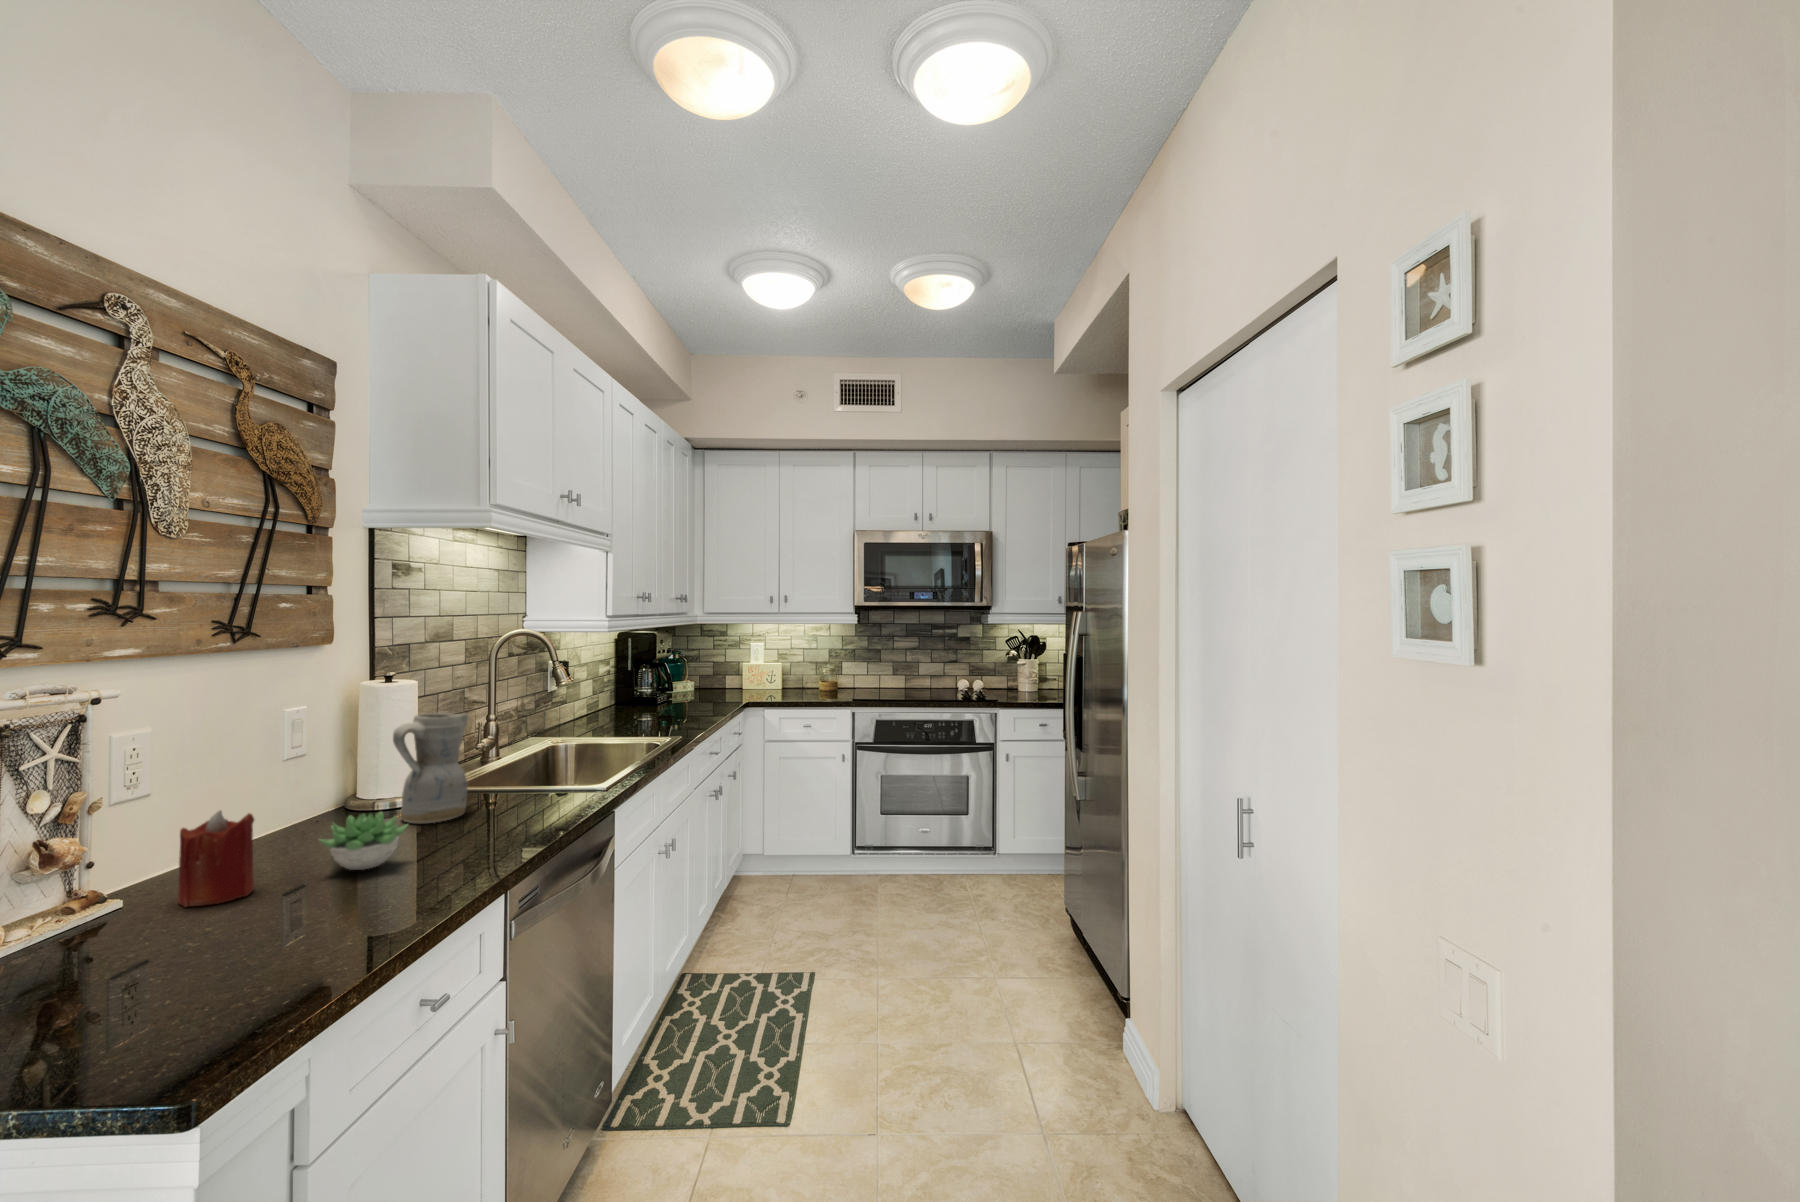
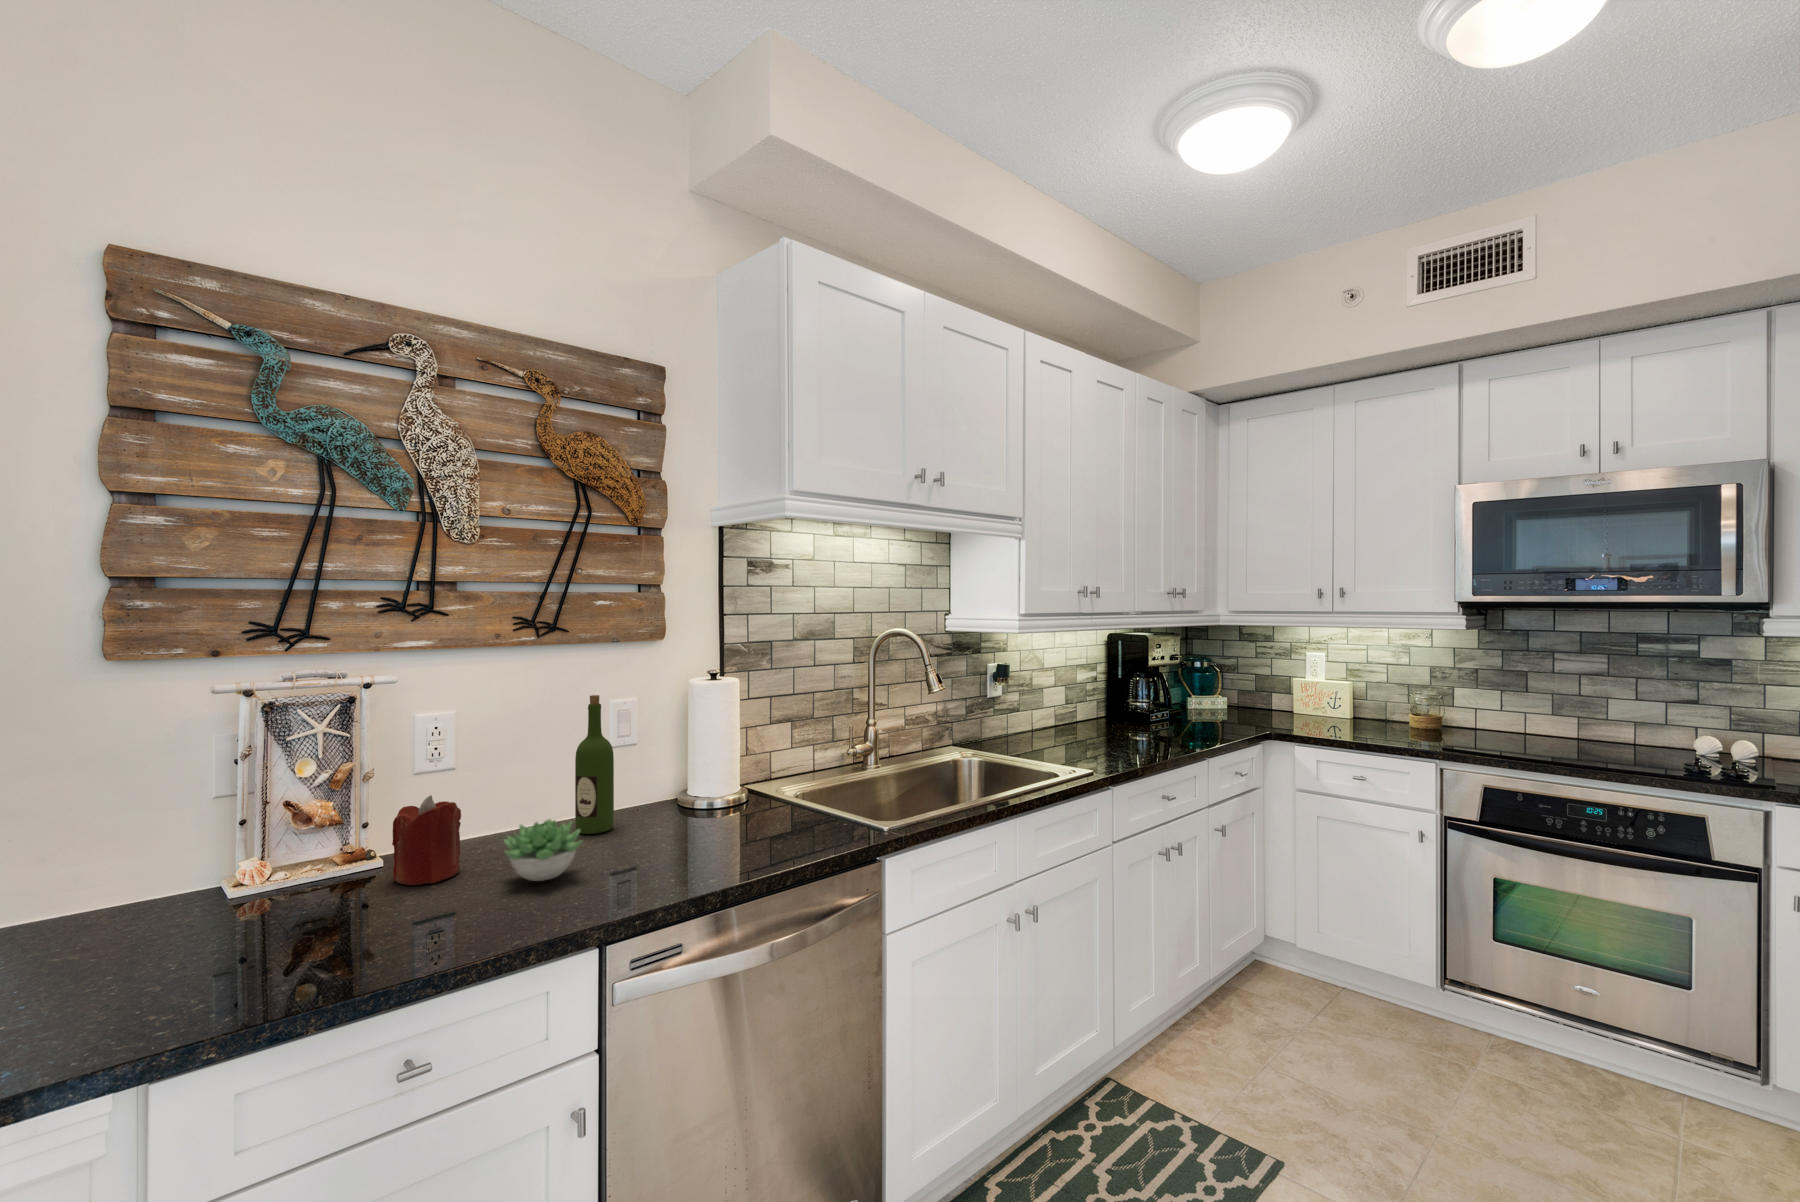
wine bottle: none [287,701,333,845] -> present [575,695,614,834]
ceramic pitcher: present [393,713,468,823] -> none [662,716,741,836]

